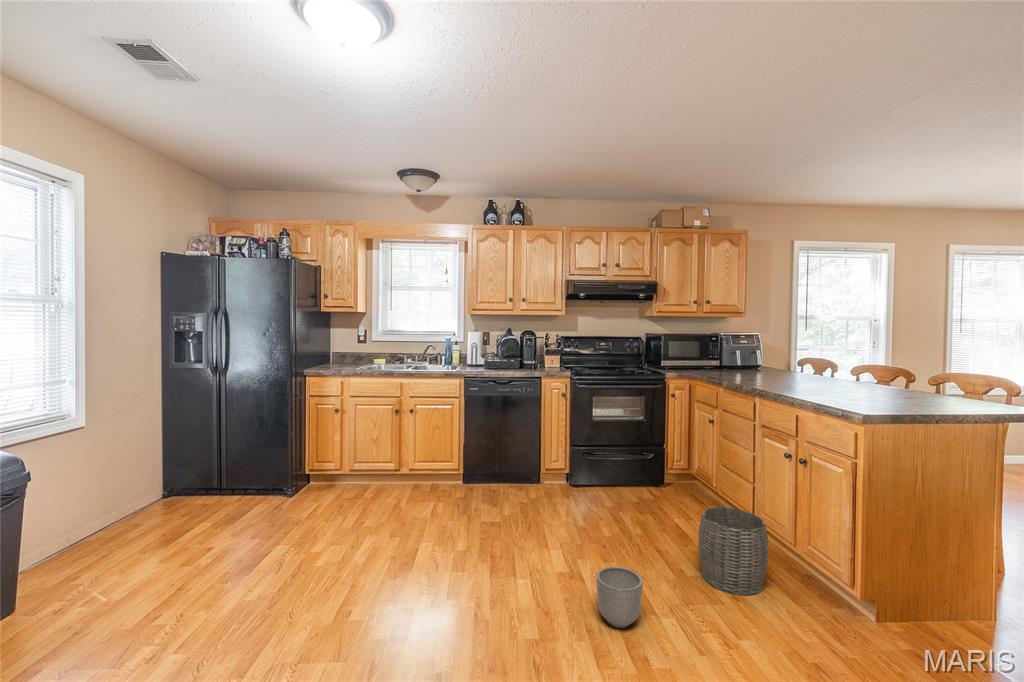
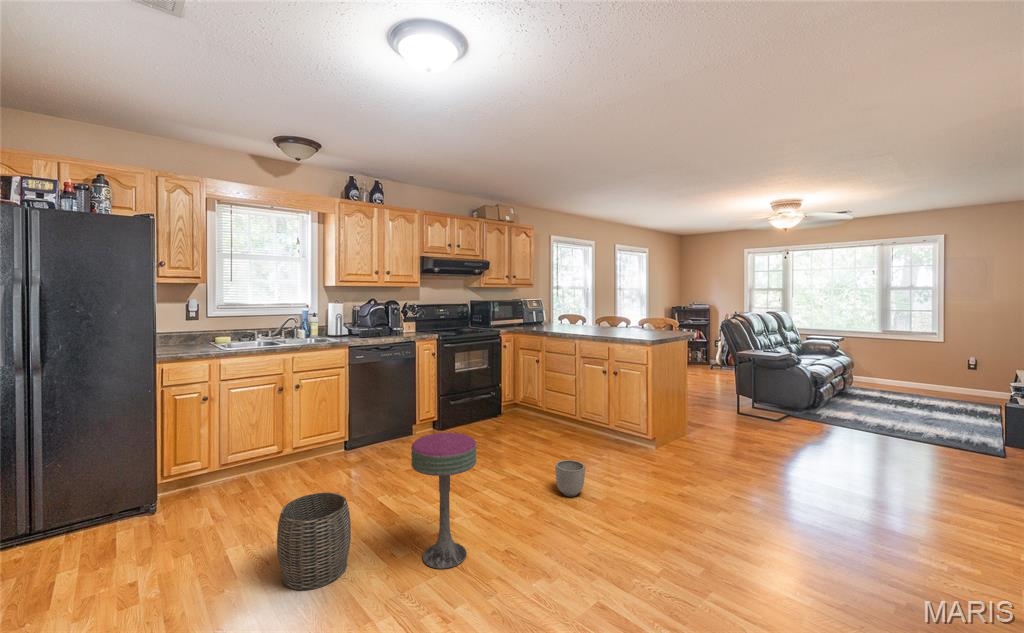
bar stool: none [341,480,422,649] -> present [411,433,477,569]
woven basket: present [698,507,768,595] -> present [277,492,351,591]

